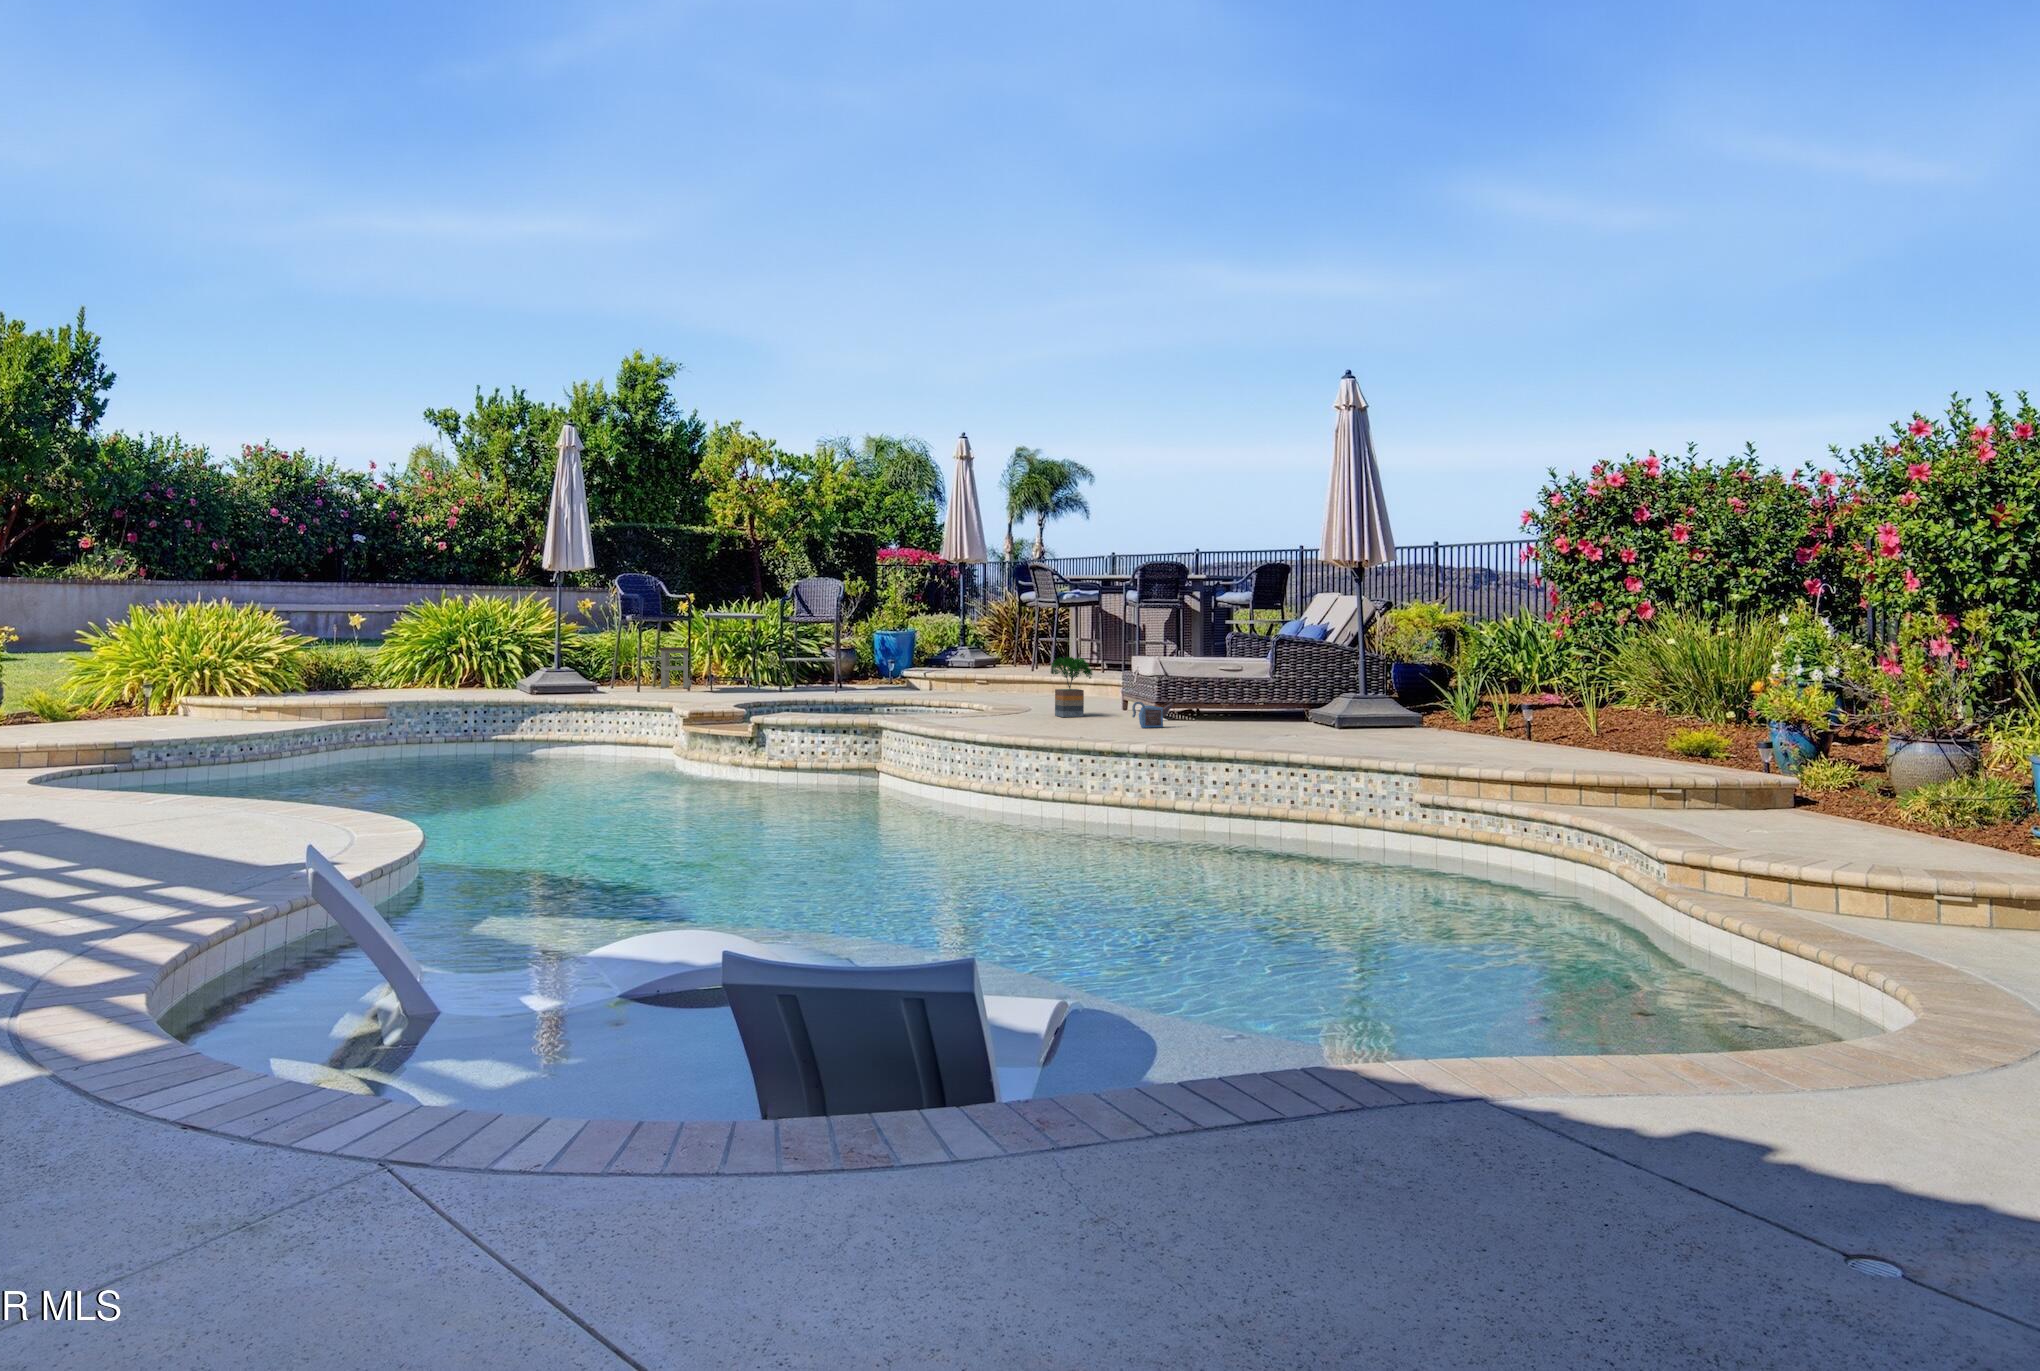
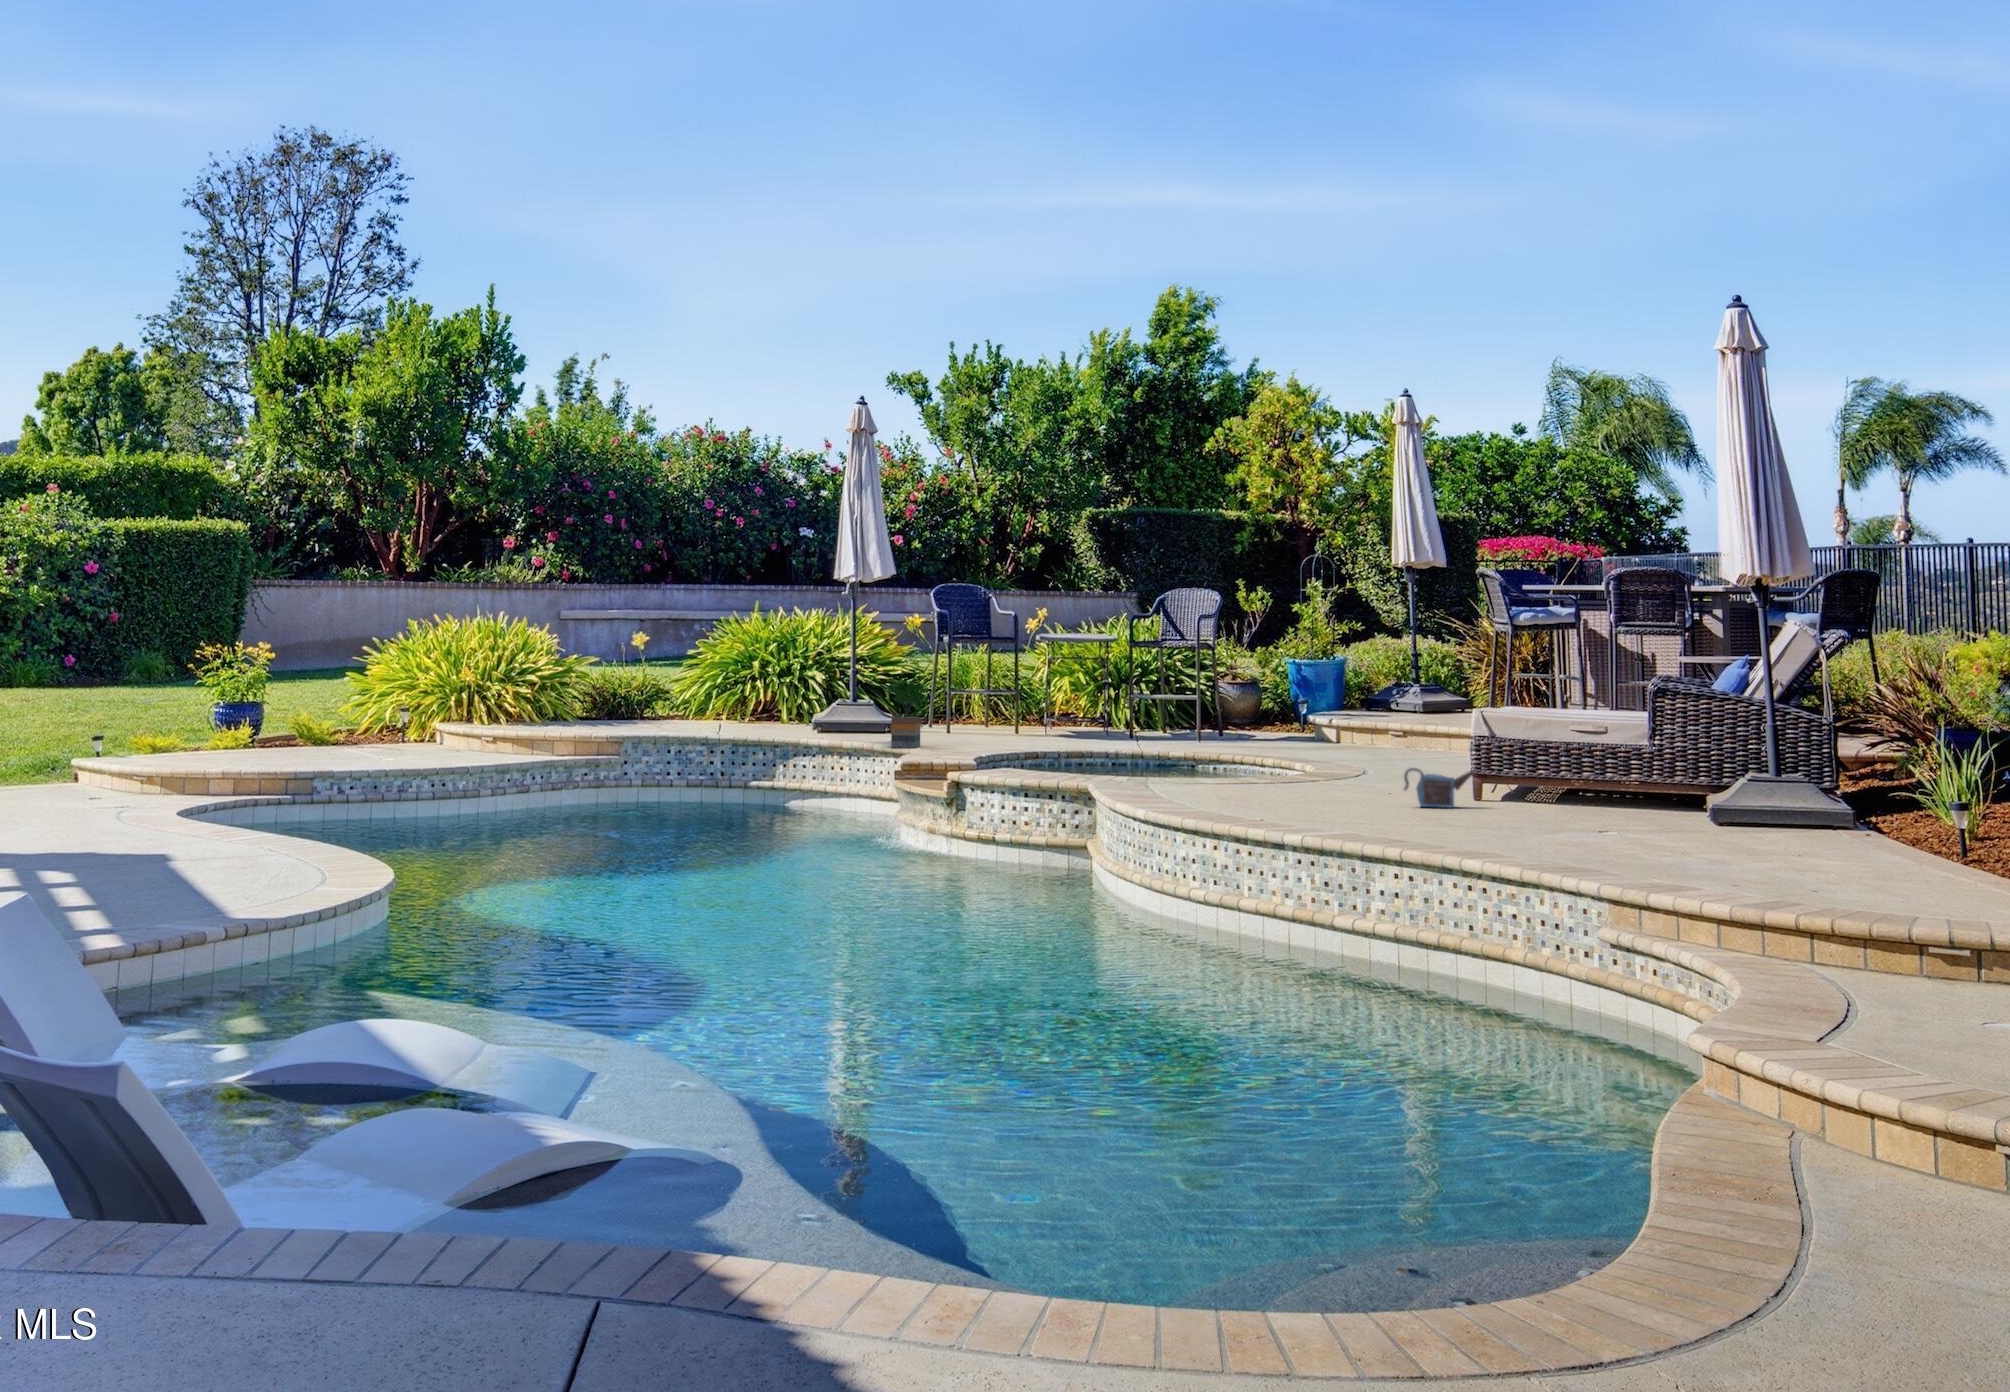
stool: present [659,647,691,688] -> none [985,674,1035,729]
potted tree: present [1051,657,1092,717] -> present [888,680,928,748]

